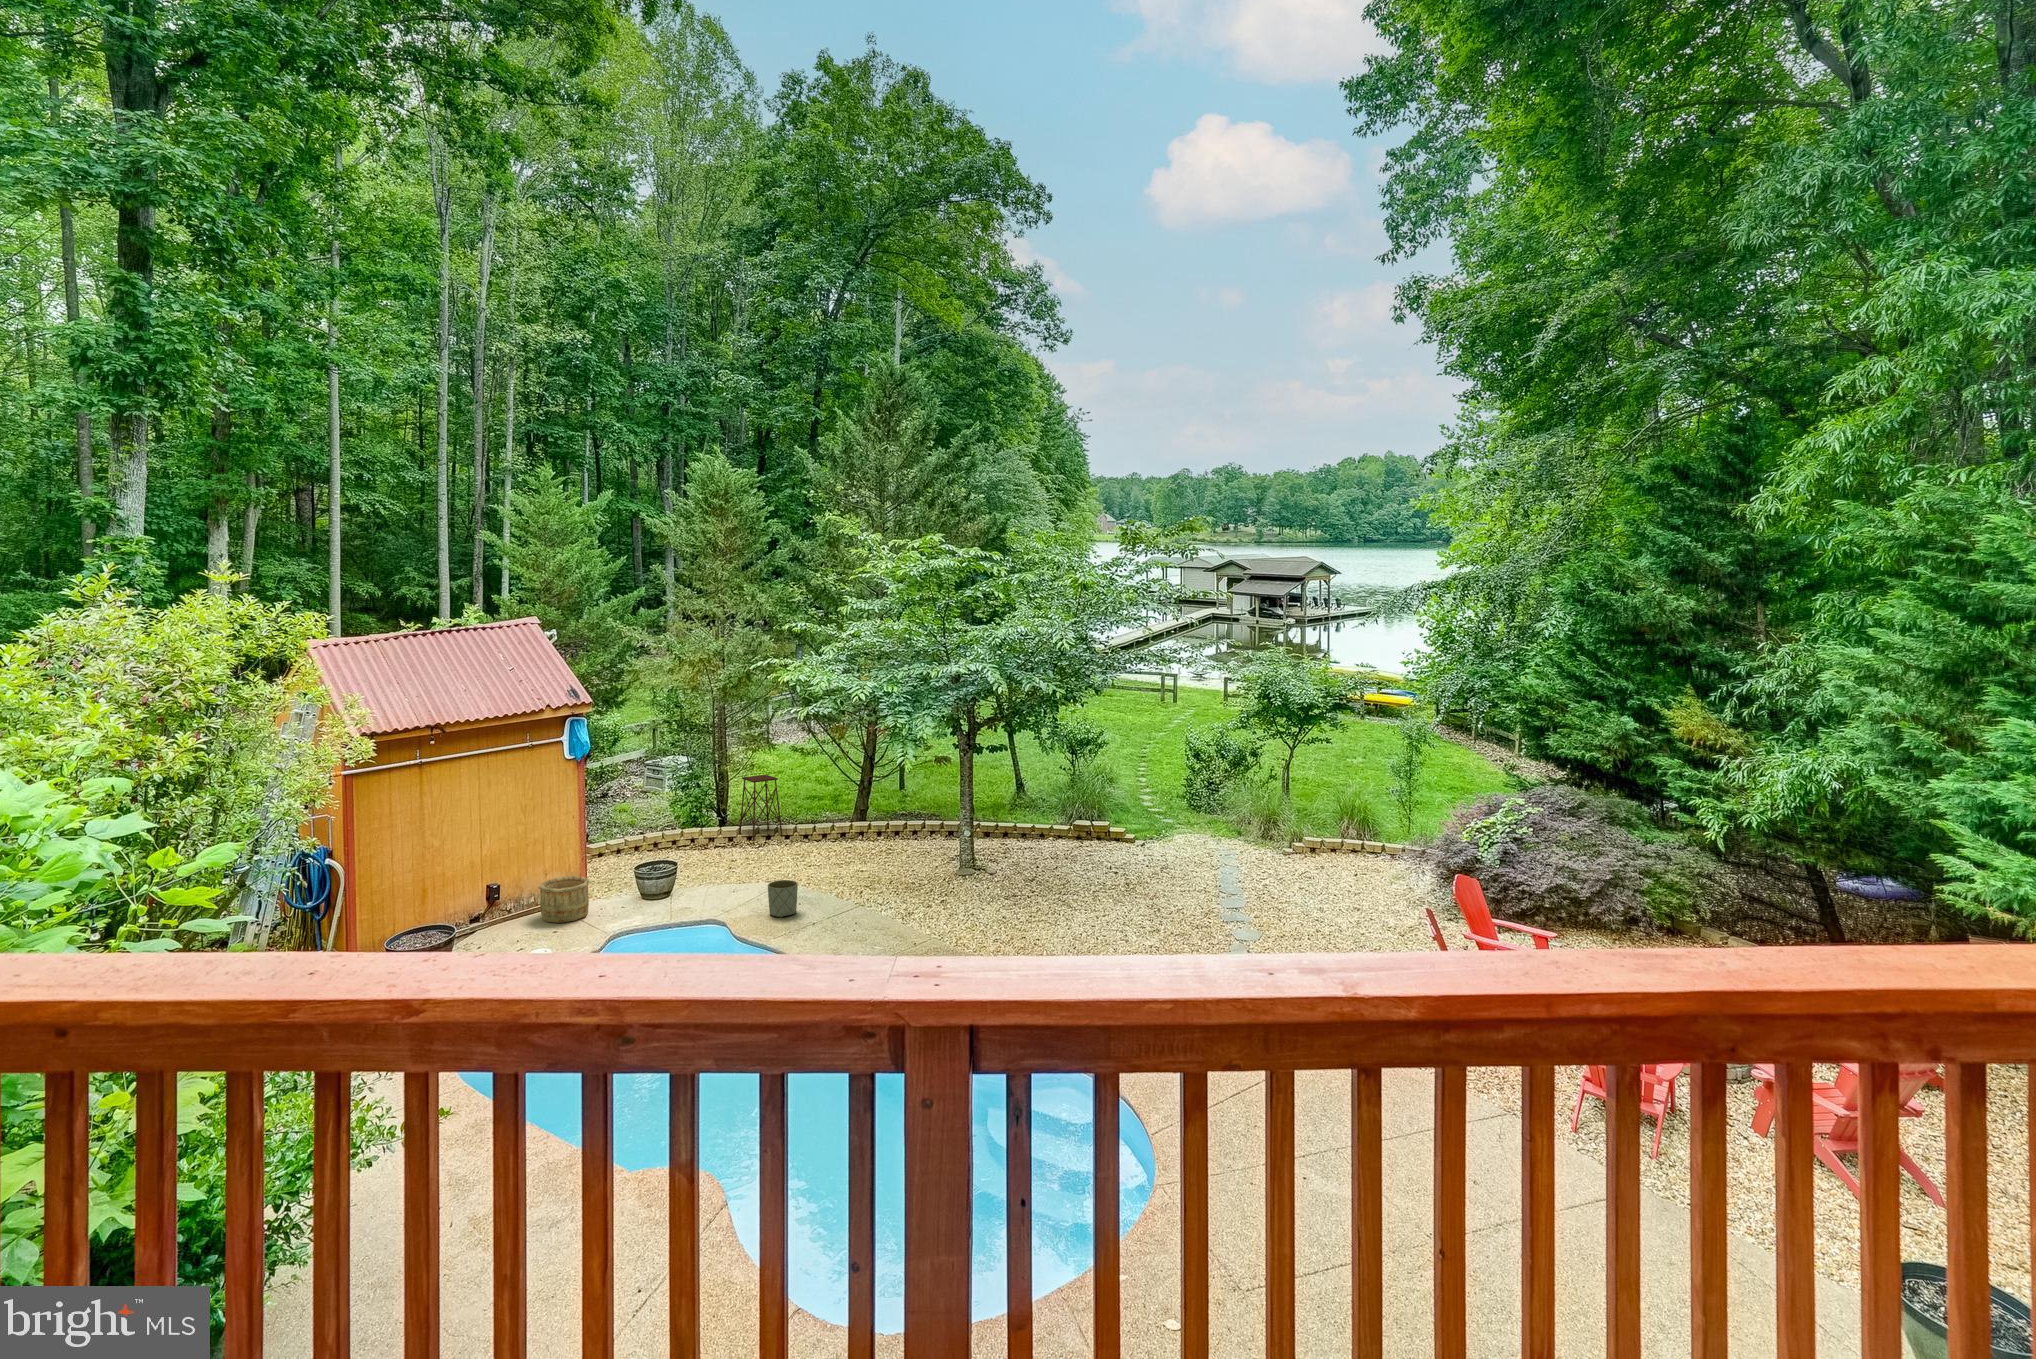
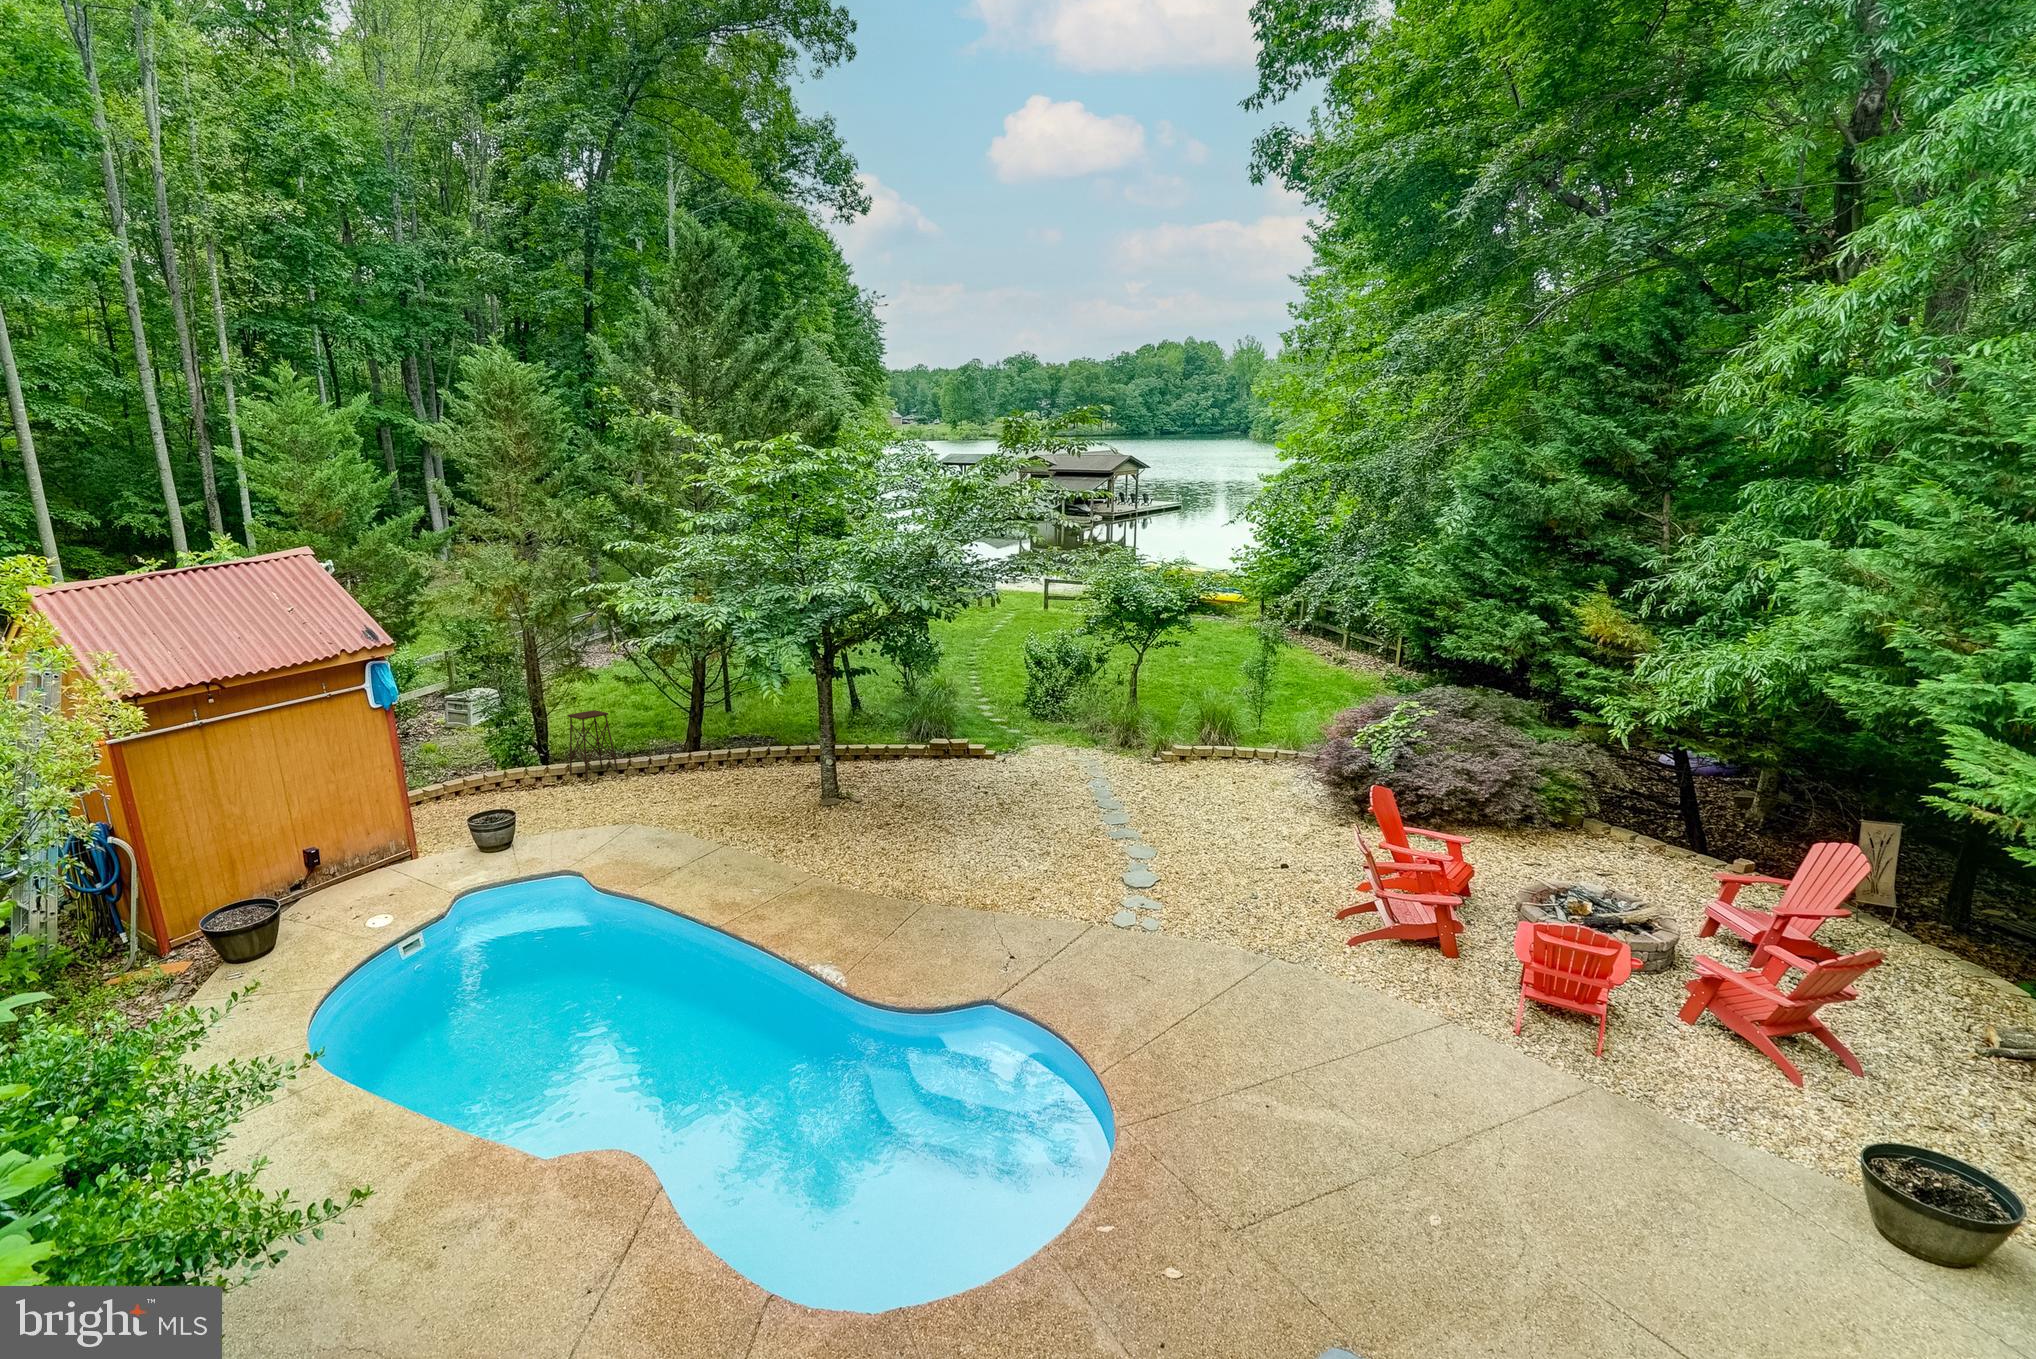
wooden bucket: present [538,876,589,923] -> none [355,832,414,882]
planter: present [768,880,798,917] -> none [612,817,645,855]

